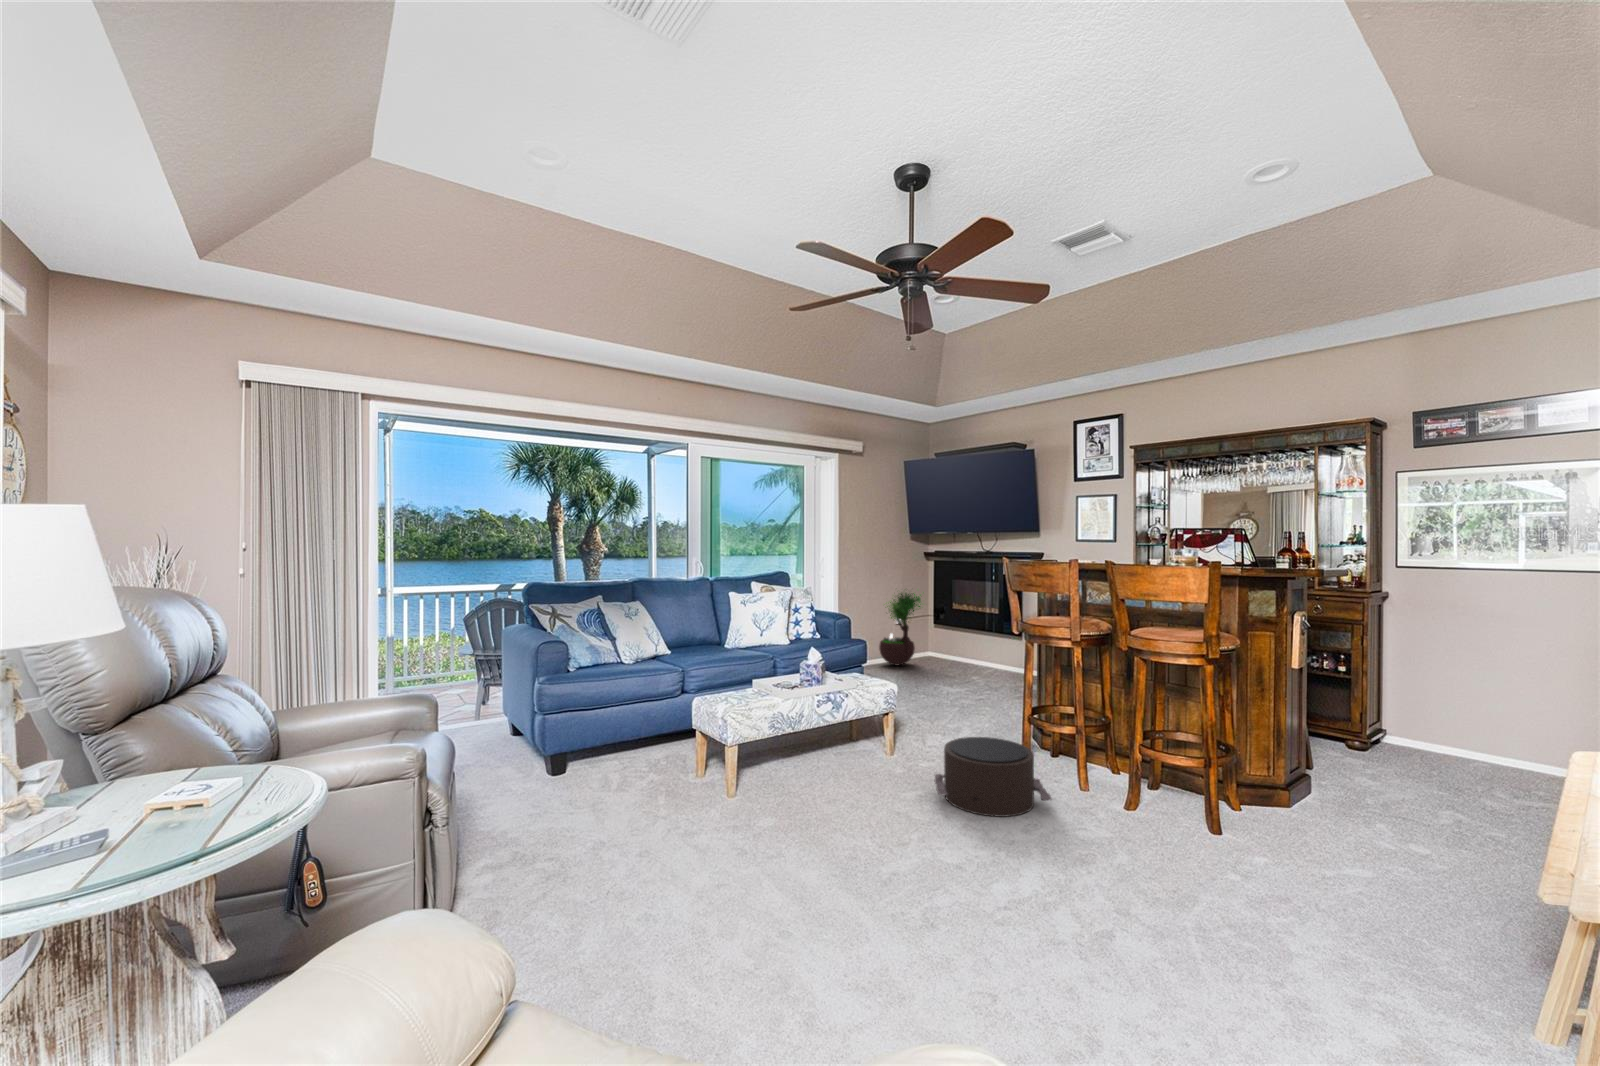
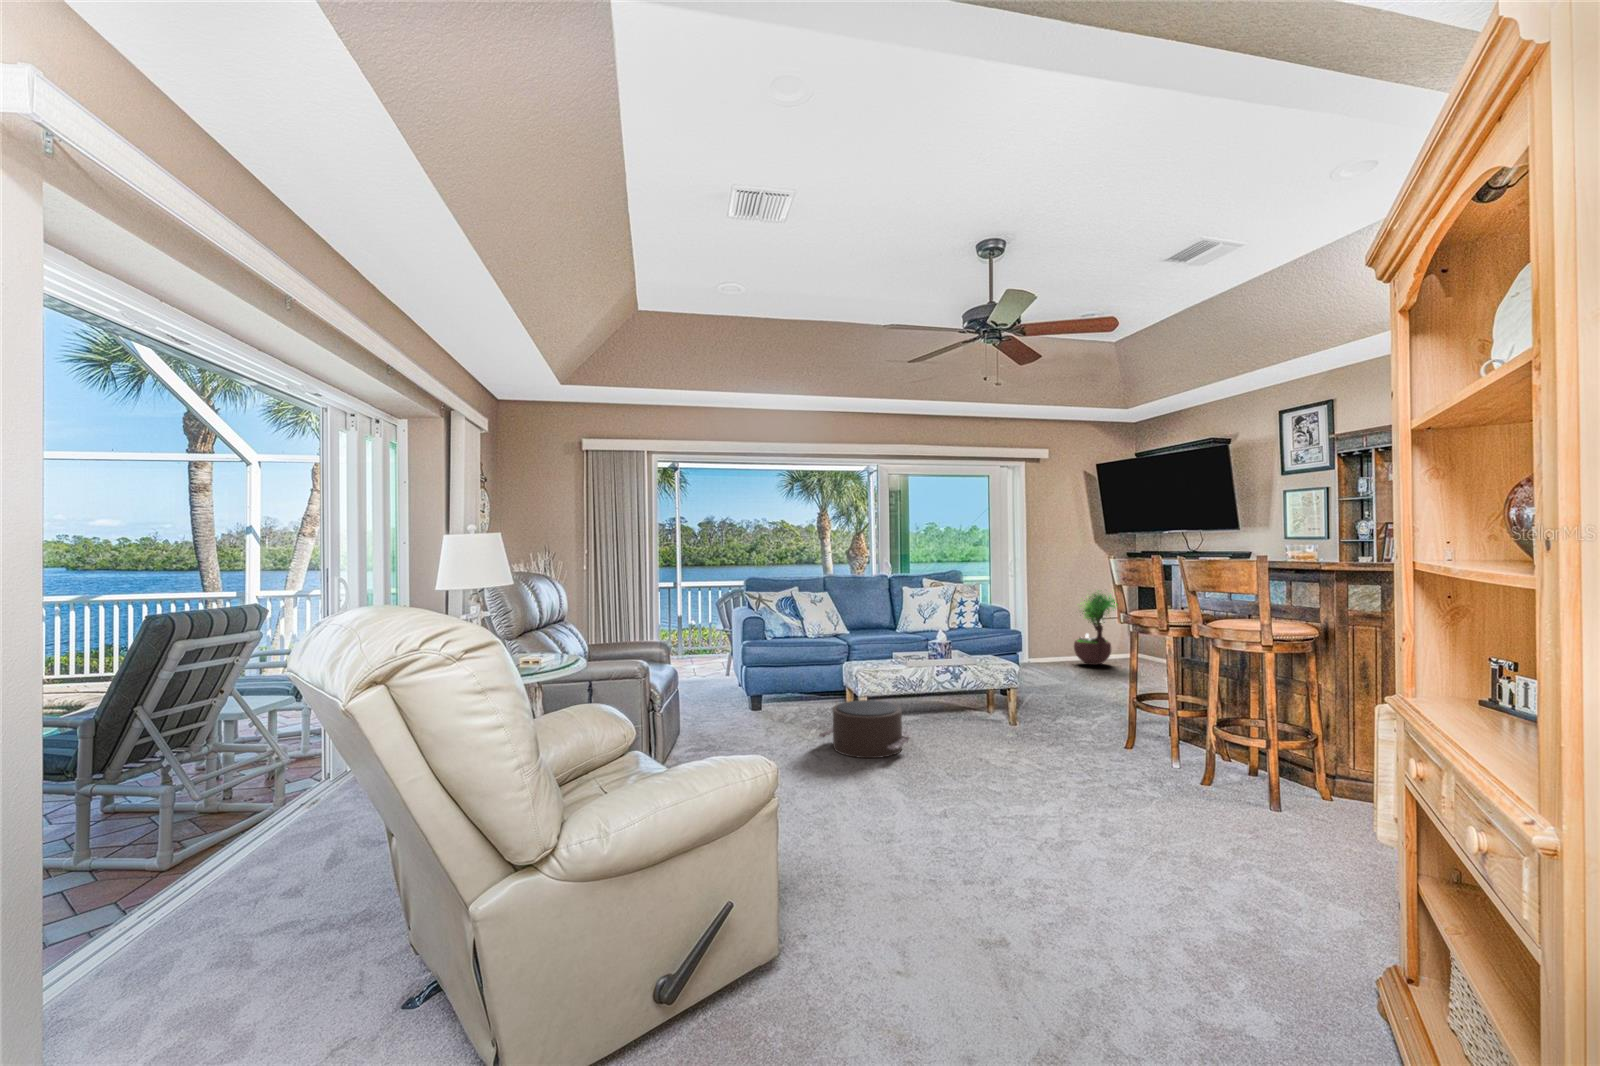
pouf: present [935,737,1052,817] -> present [819,700,910,758]

